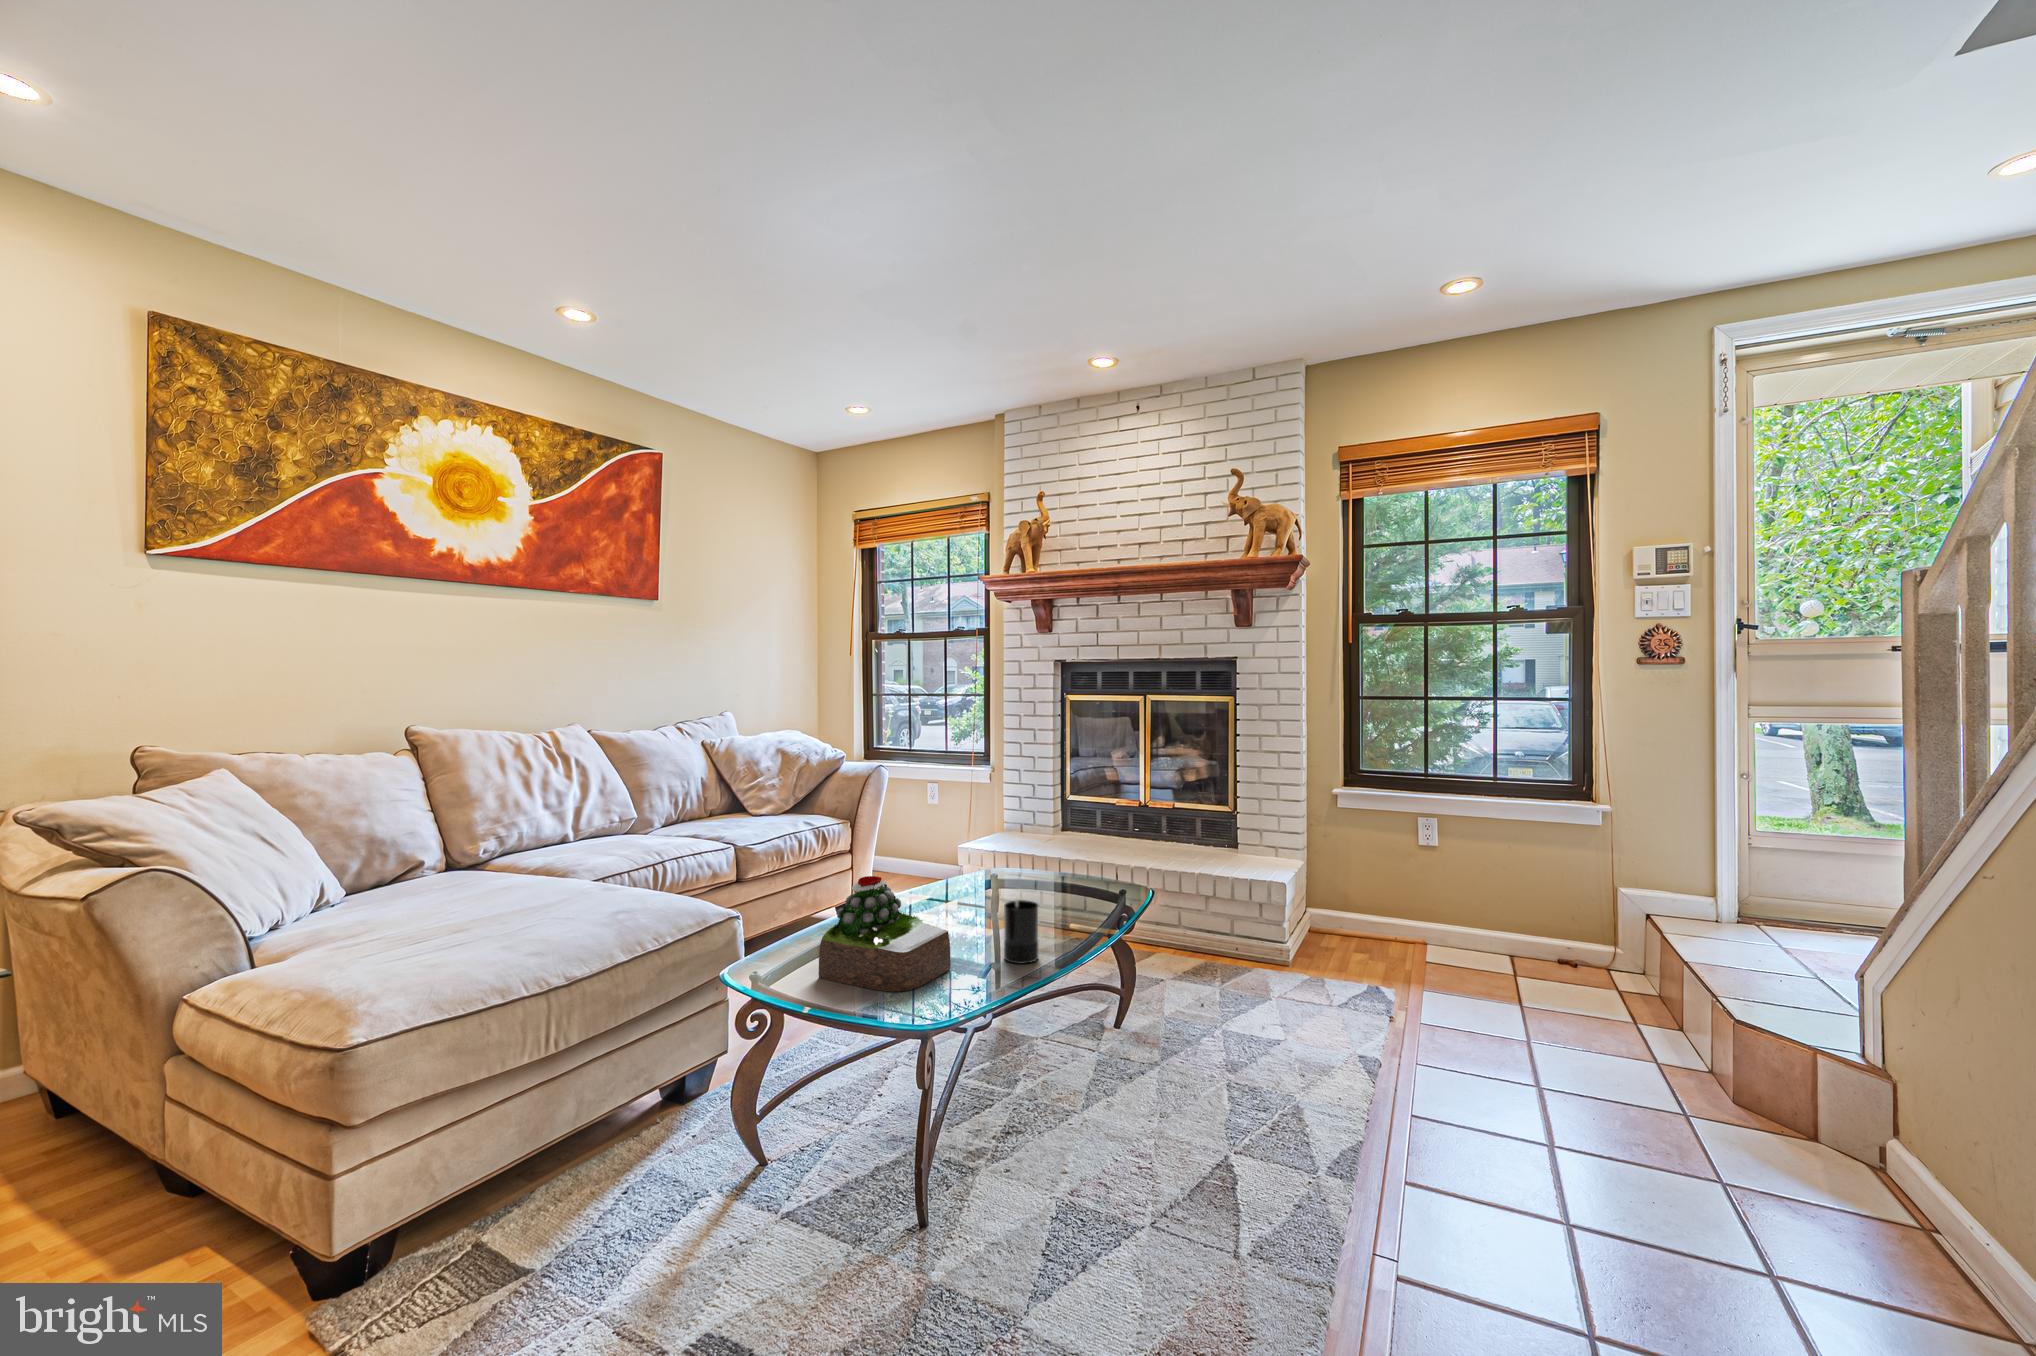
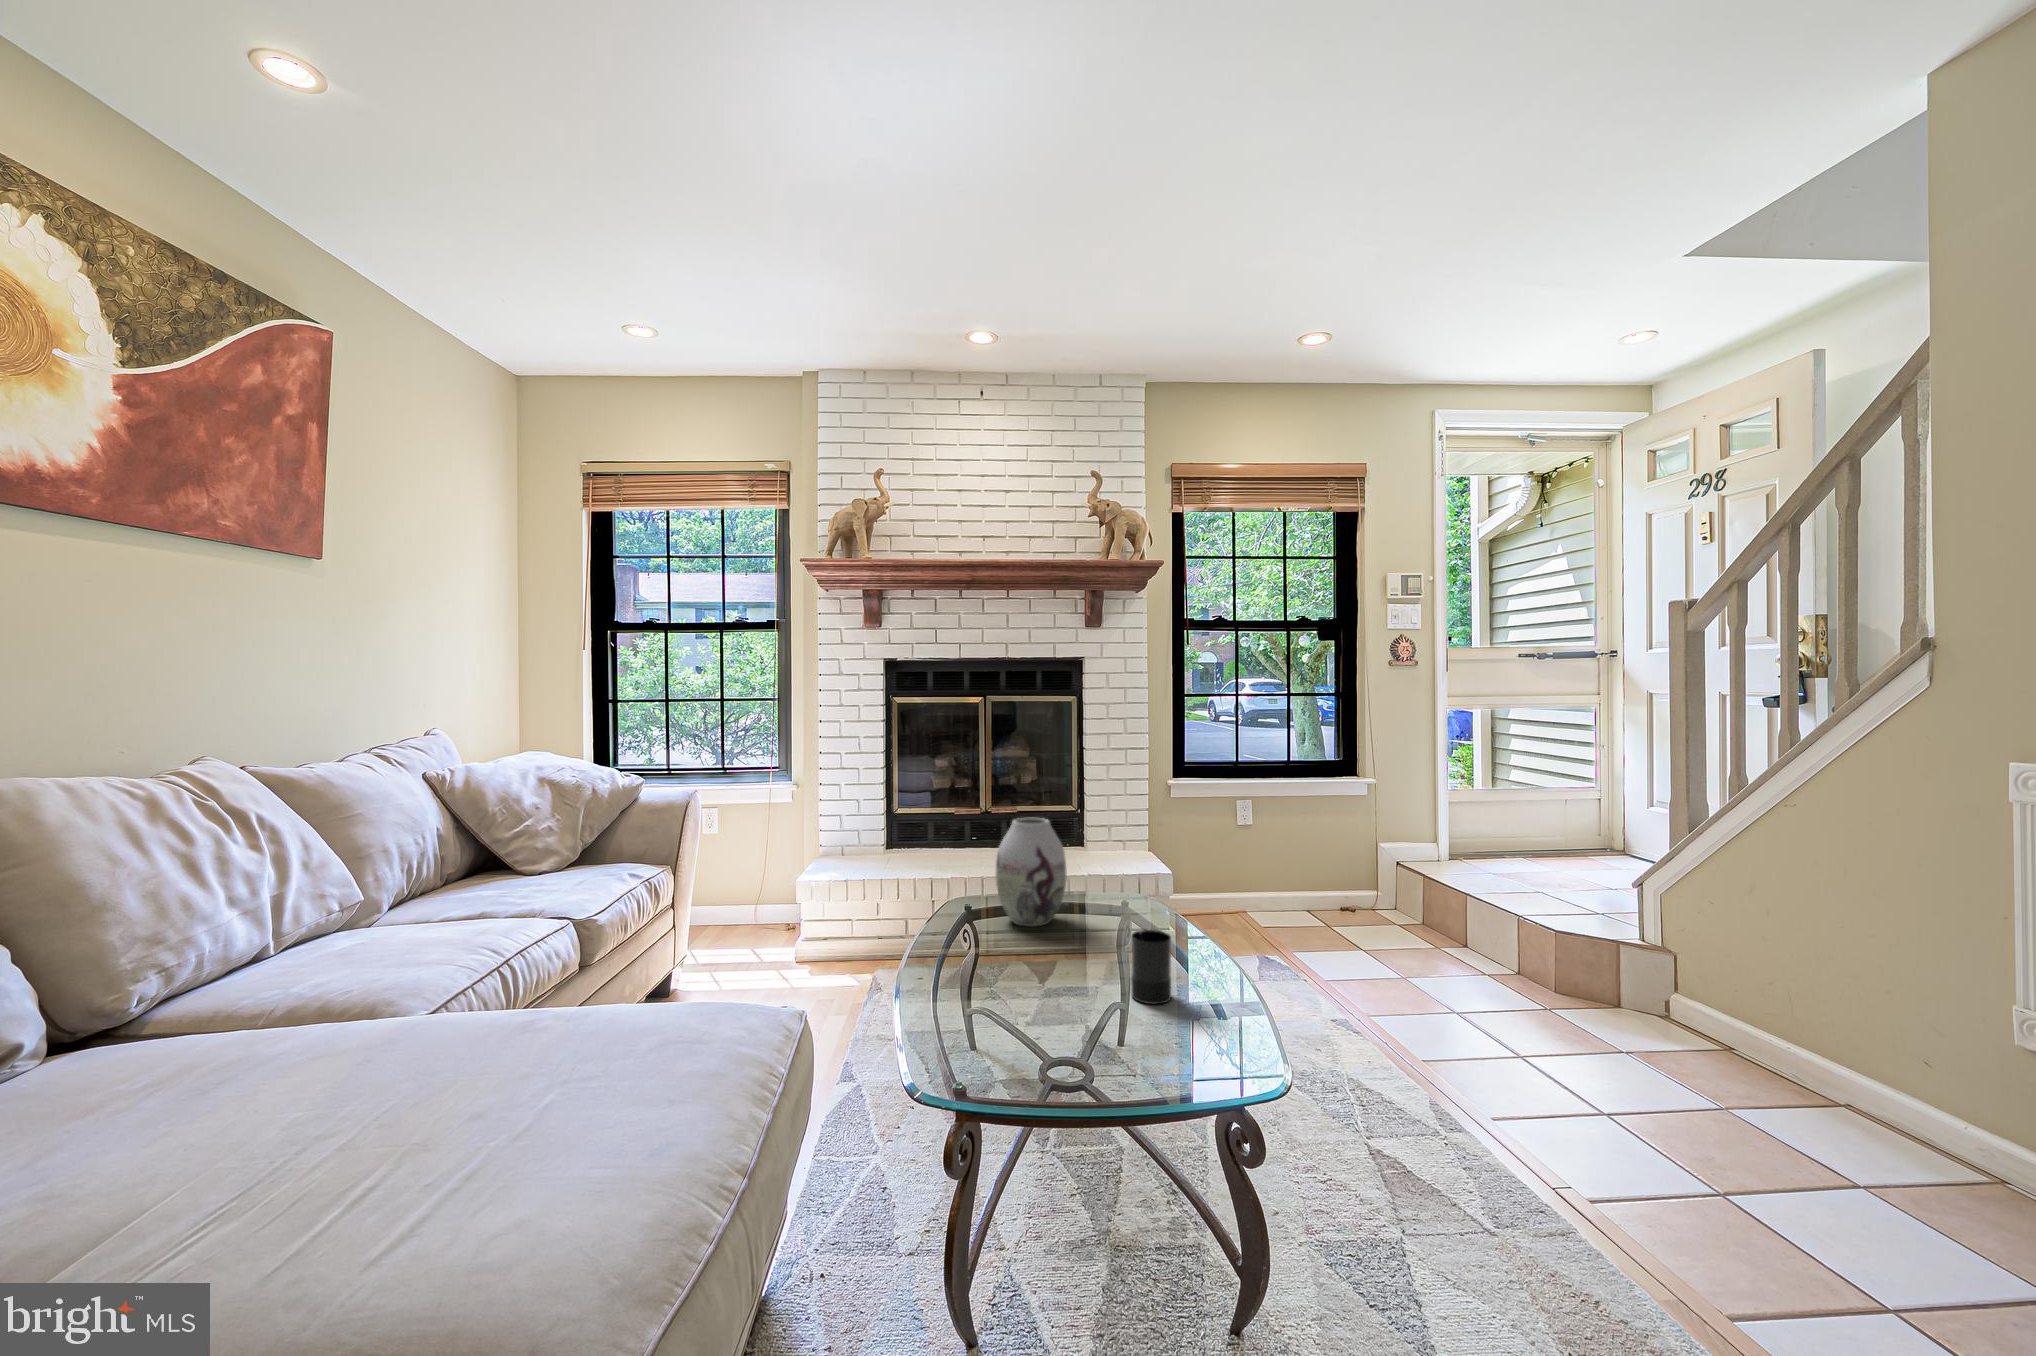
vase: none [1014,803,1077,899] -> present [995,818,1067,926]
succulent plant: present [819,876,951,991] -> none [993,930,1127,1077]

